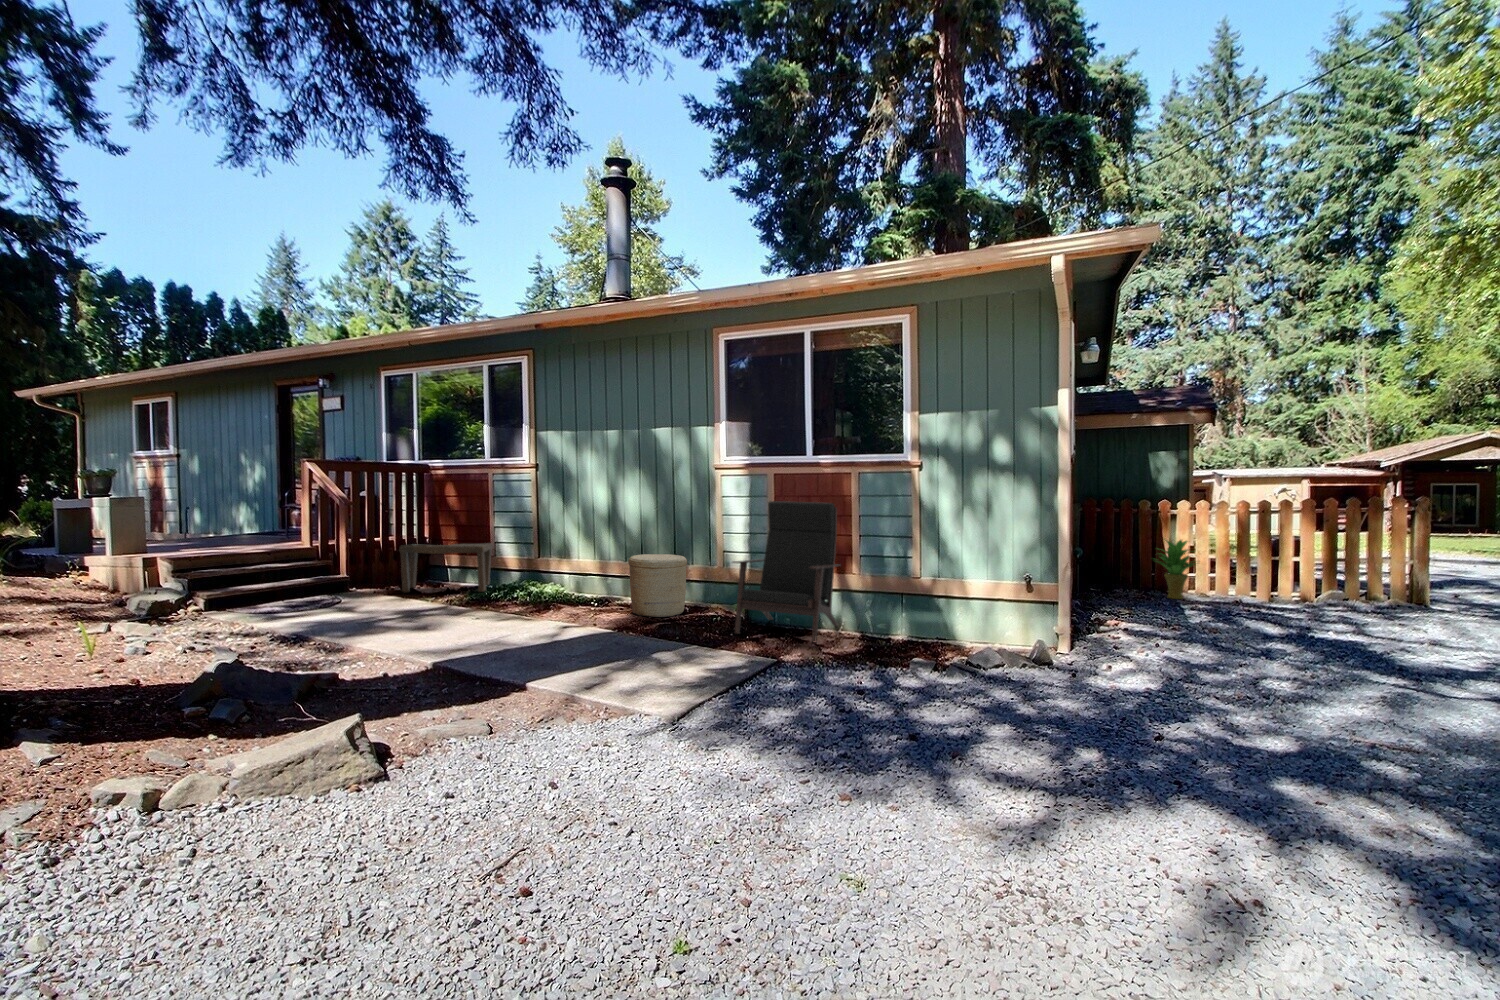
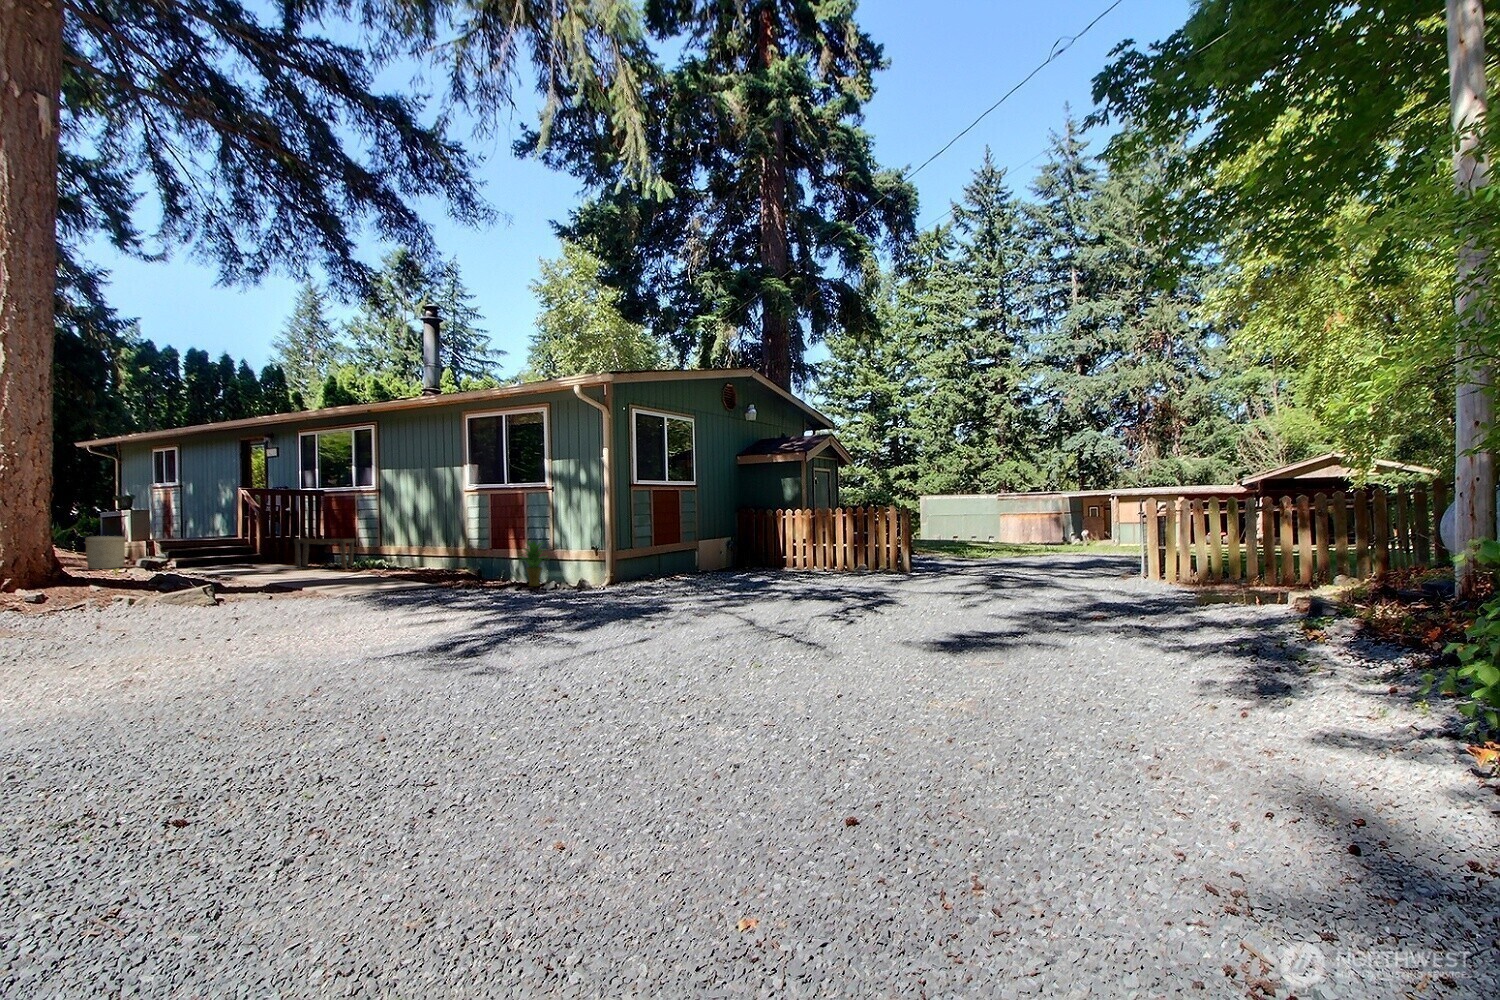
lounge chair: present [733,501,840,642] -> none [446,509,516,585]
potted plant: present [1158,540,1194,599] -> present [523,541,545,586]
basket: present [628,554,687,617] -> present [85,536,126,569]

